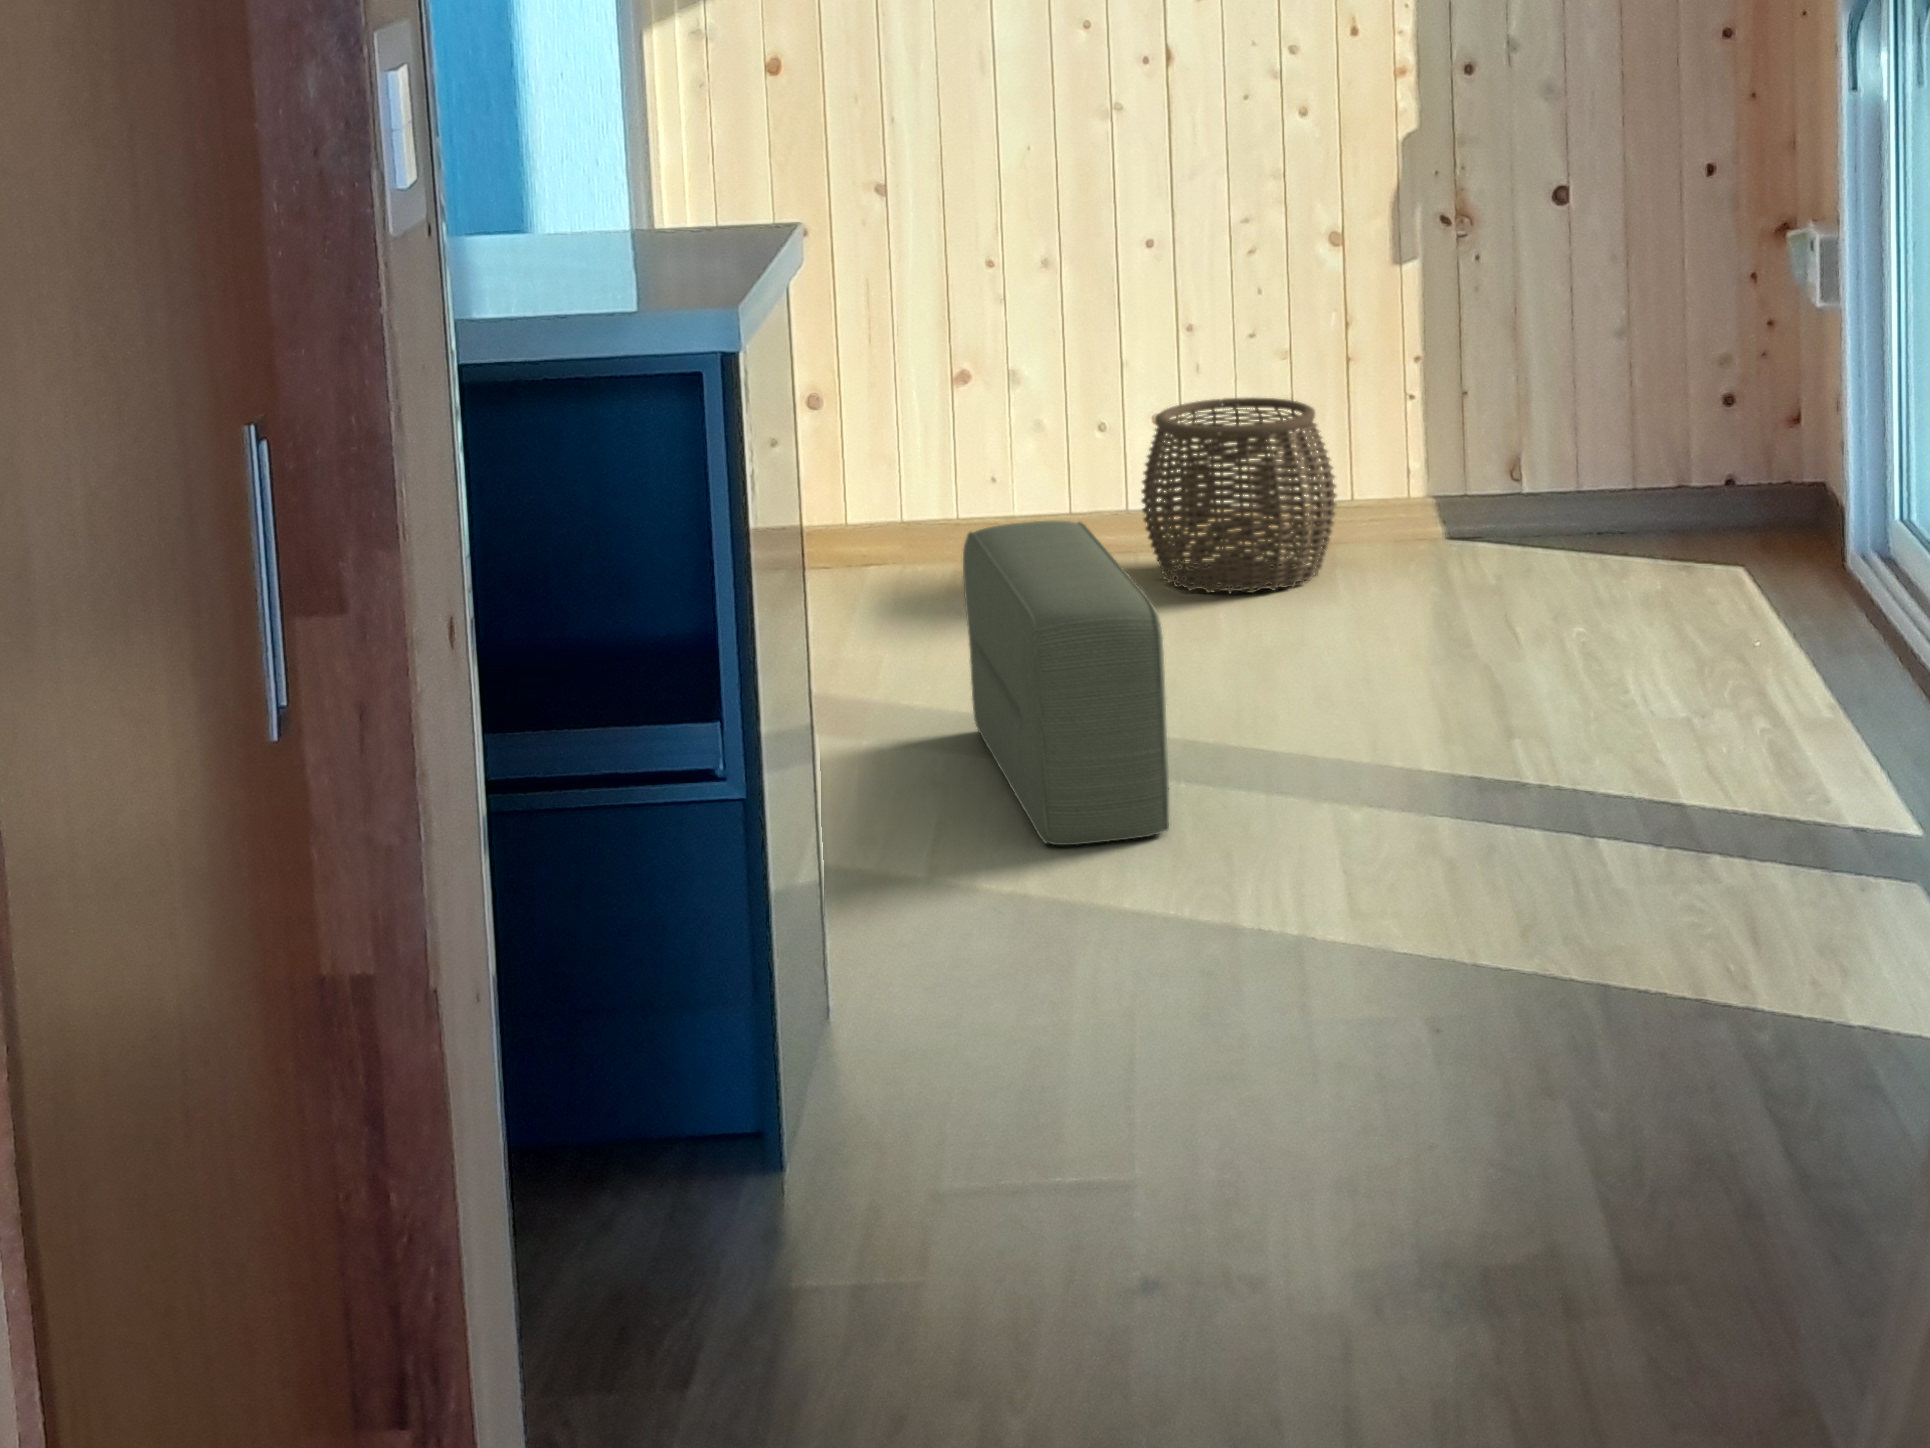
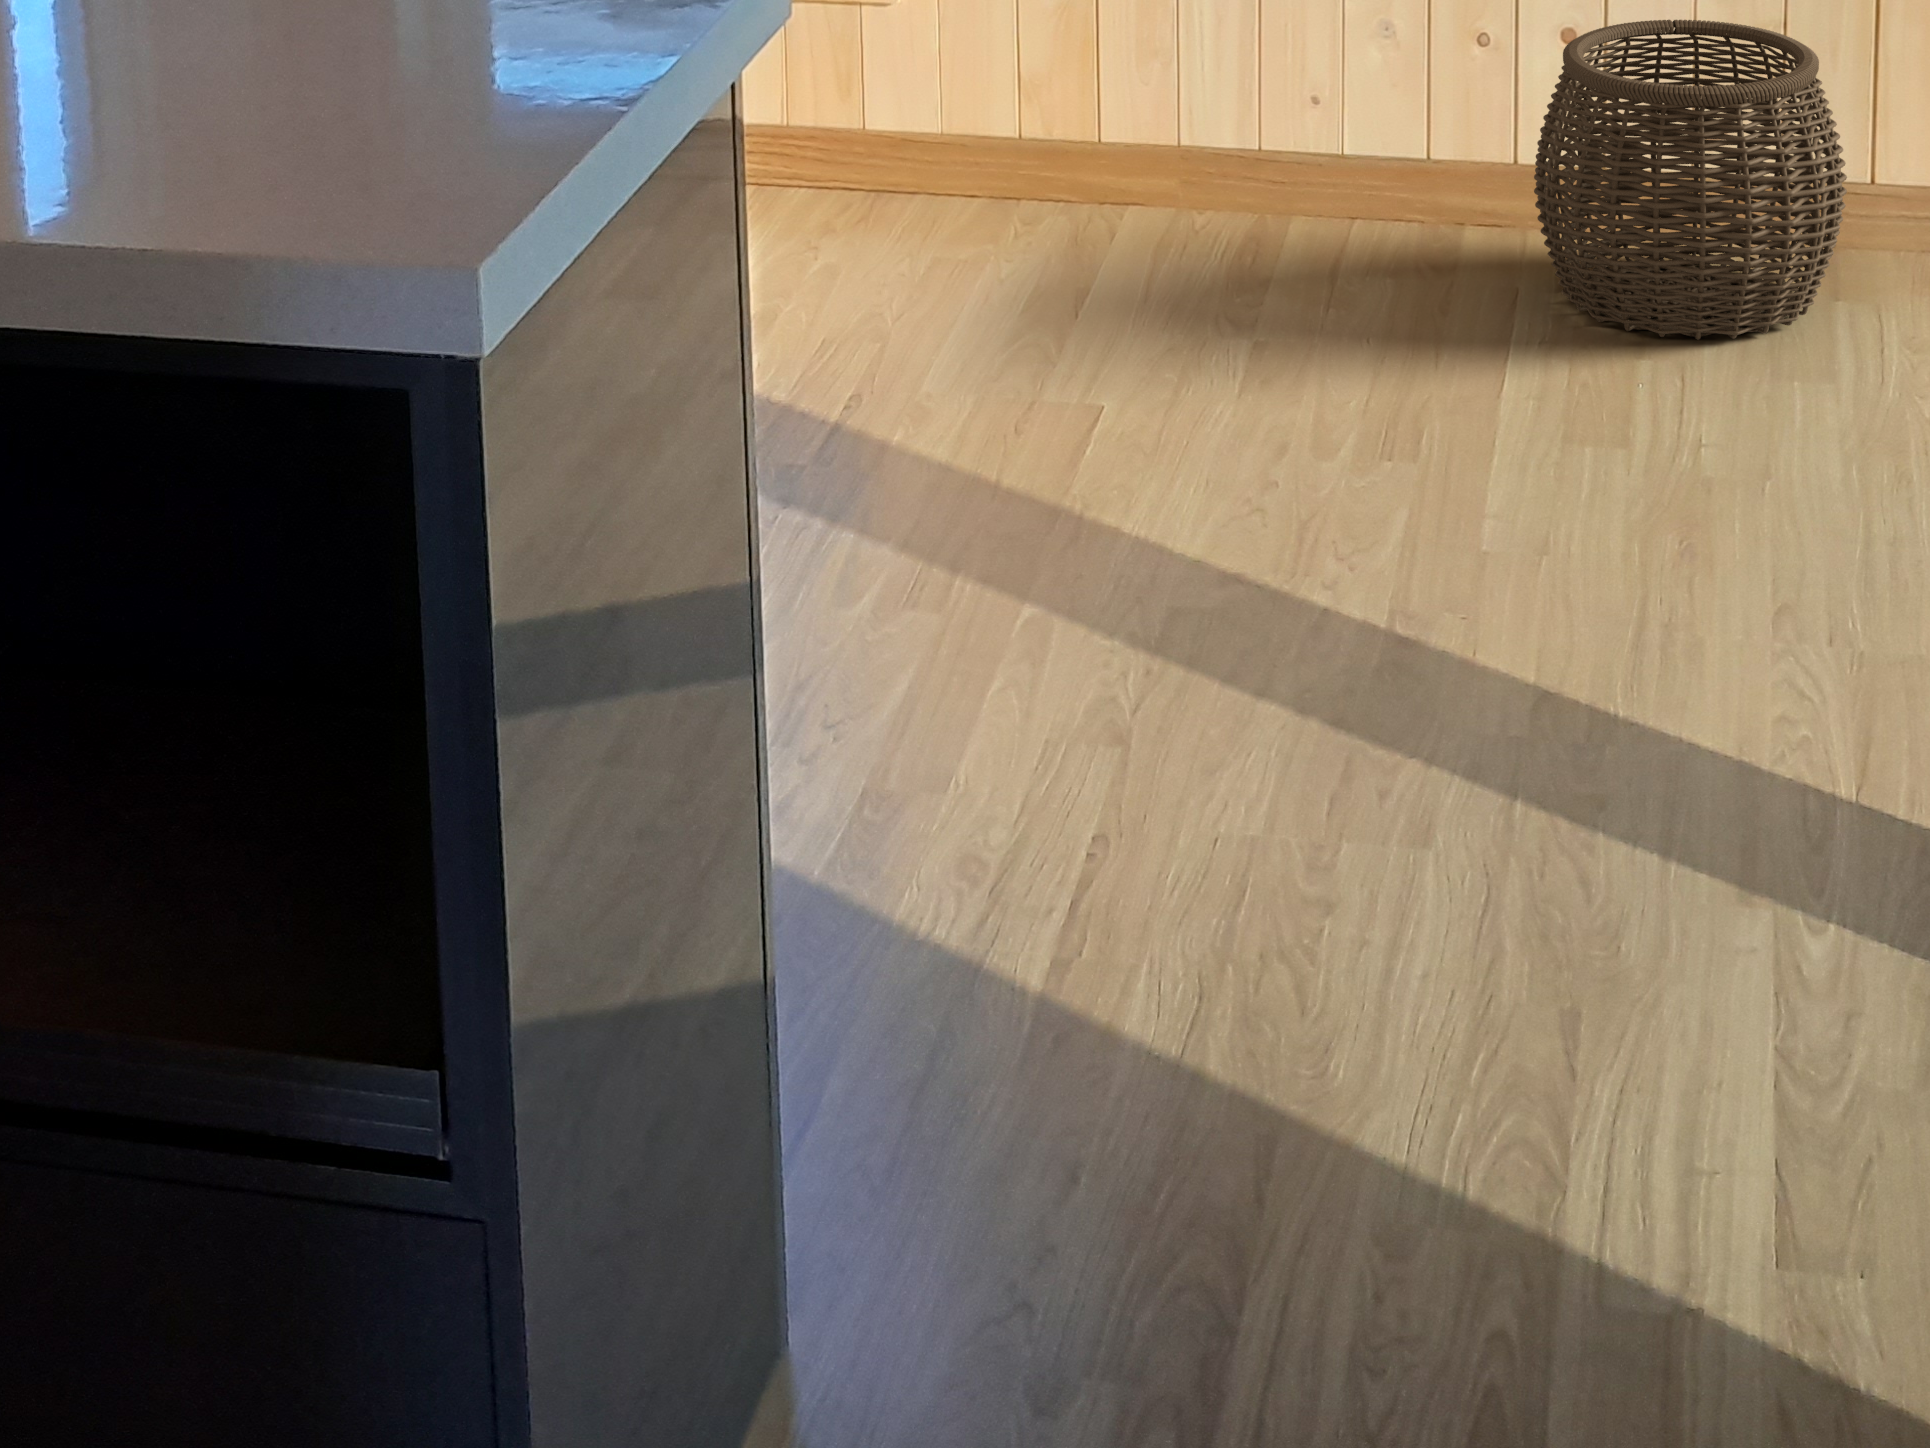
pouf: present [963,521,1169,845] -> none [1196,299,1483,939]

